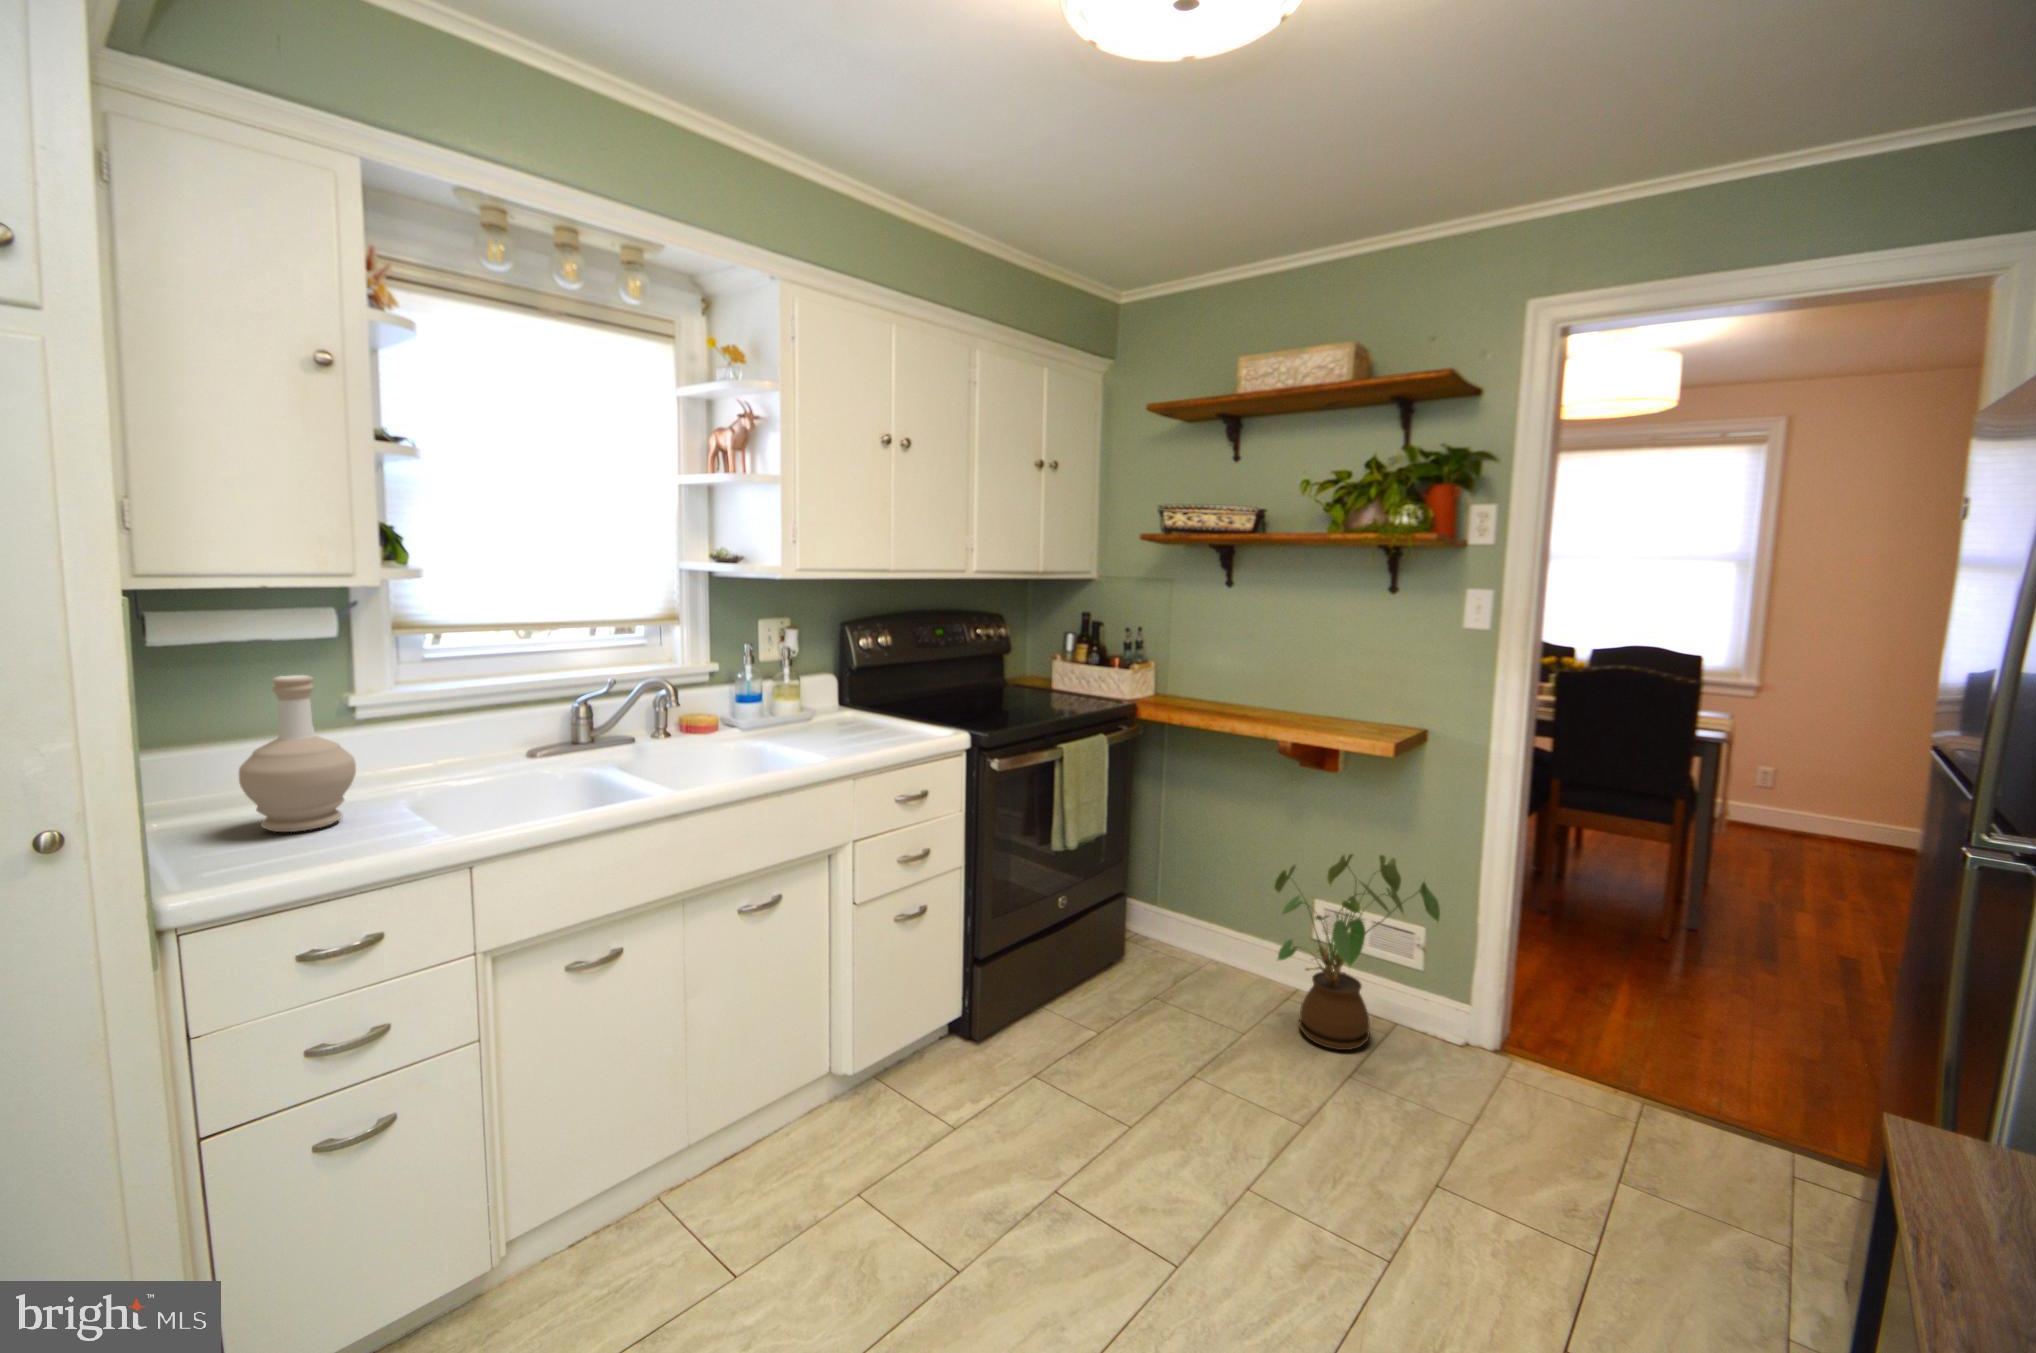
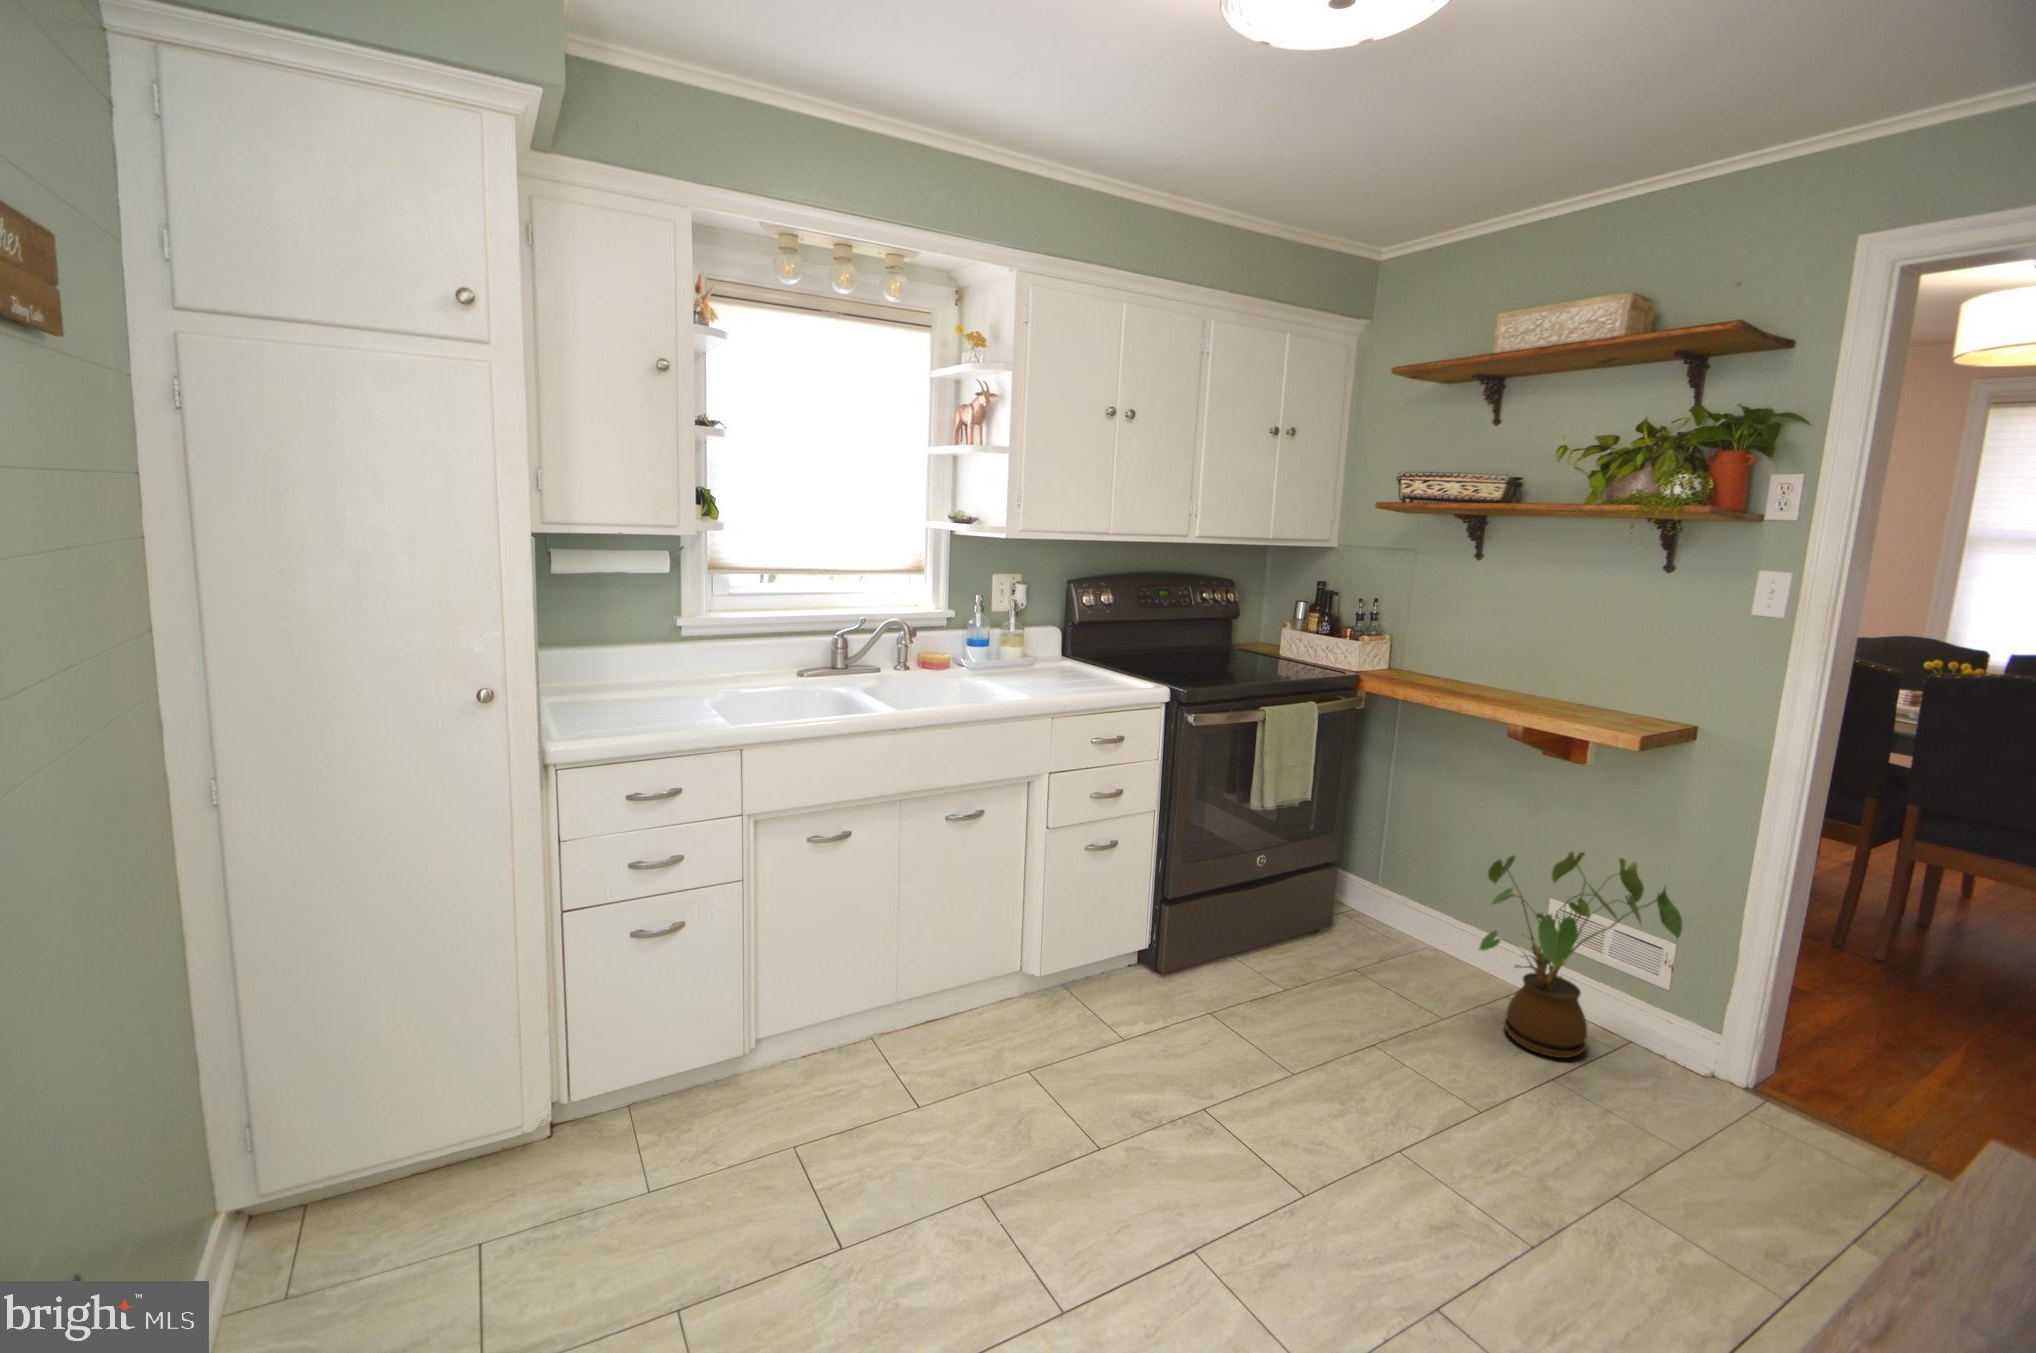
bottle: present [239,675,356,832] -> none [600,599,674,714]

